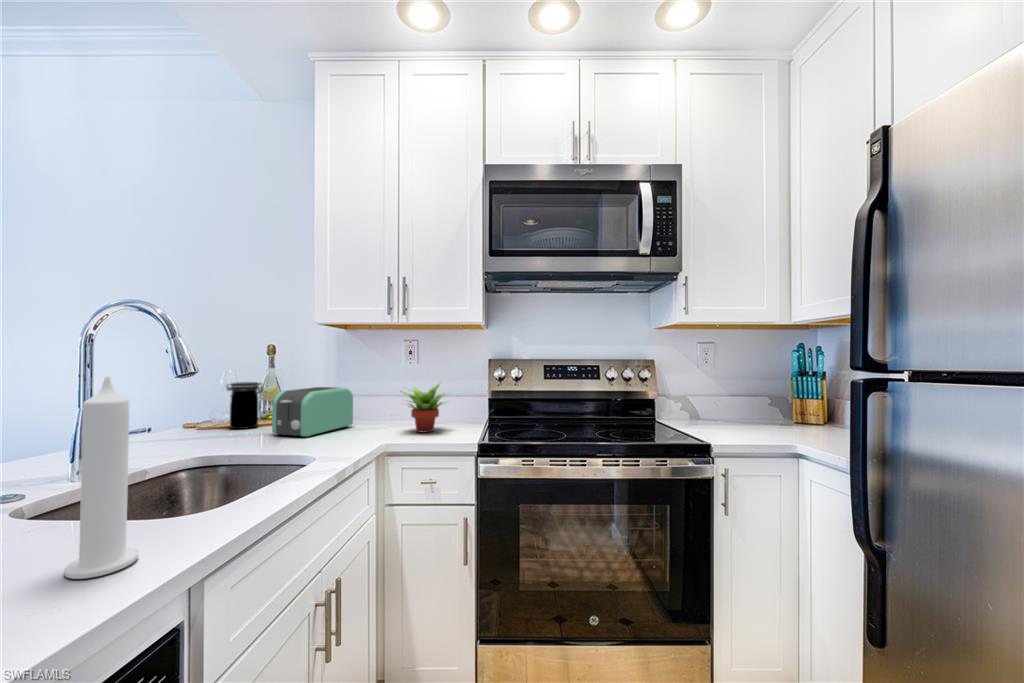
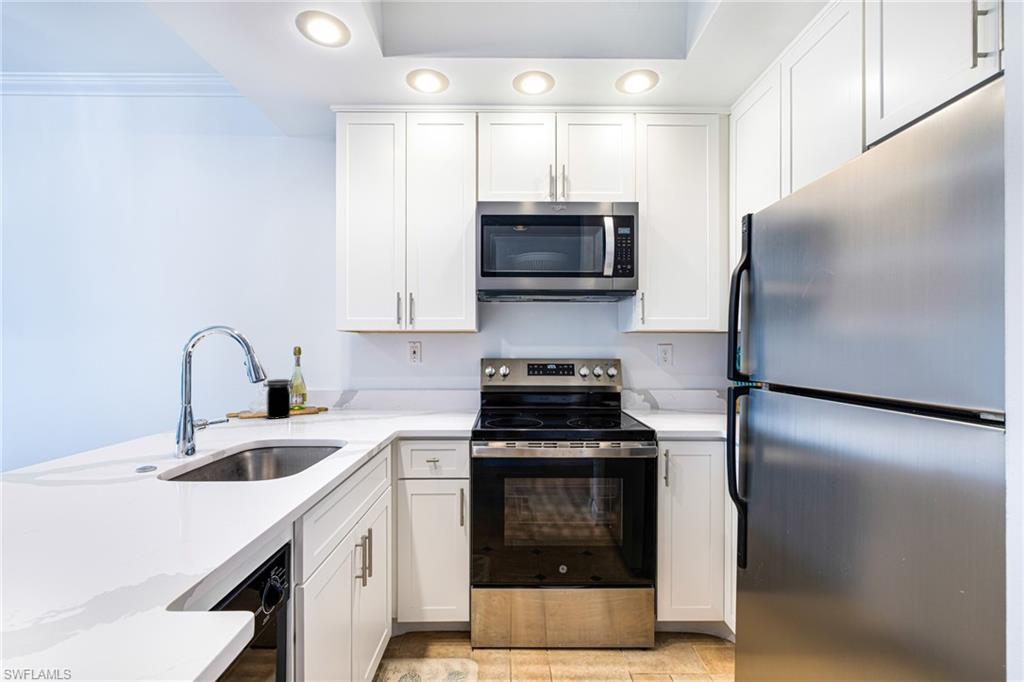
candle: present [64,376,138,579] -> none [224,389,262,511]
succulent plant: present [402,381,445,433] -> none [409,379,450,421]
toaster: present [272,387,353,437] -> none [305,383,369,425]

